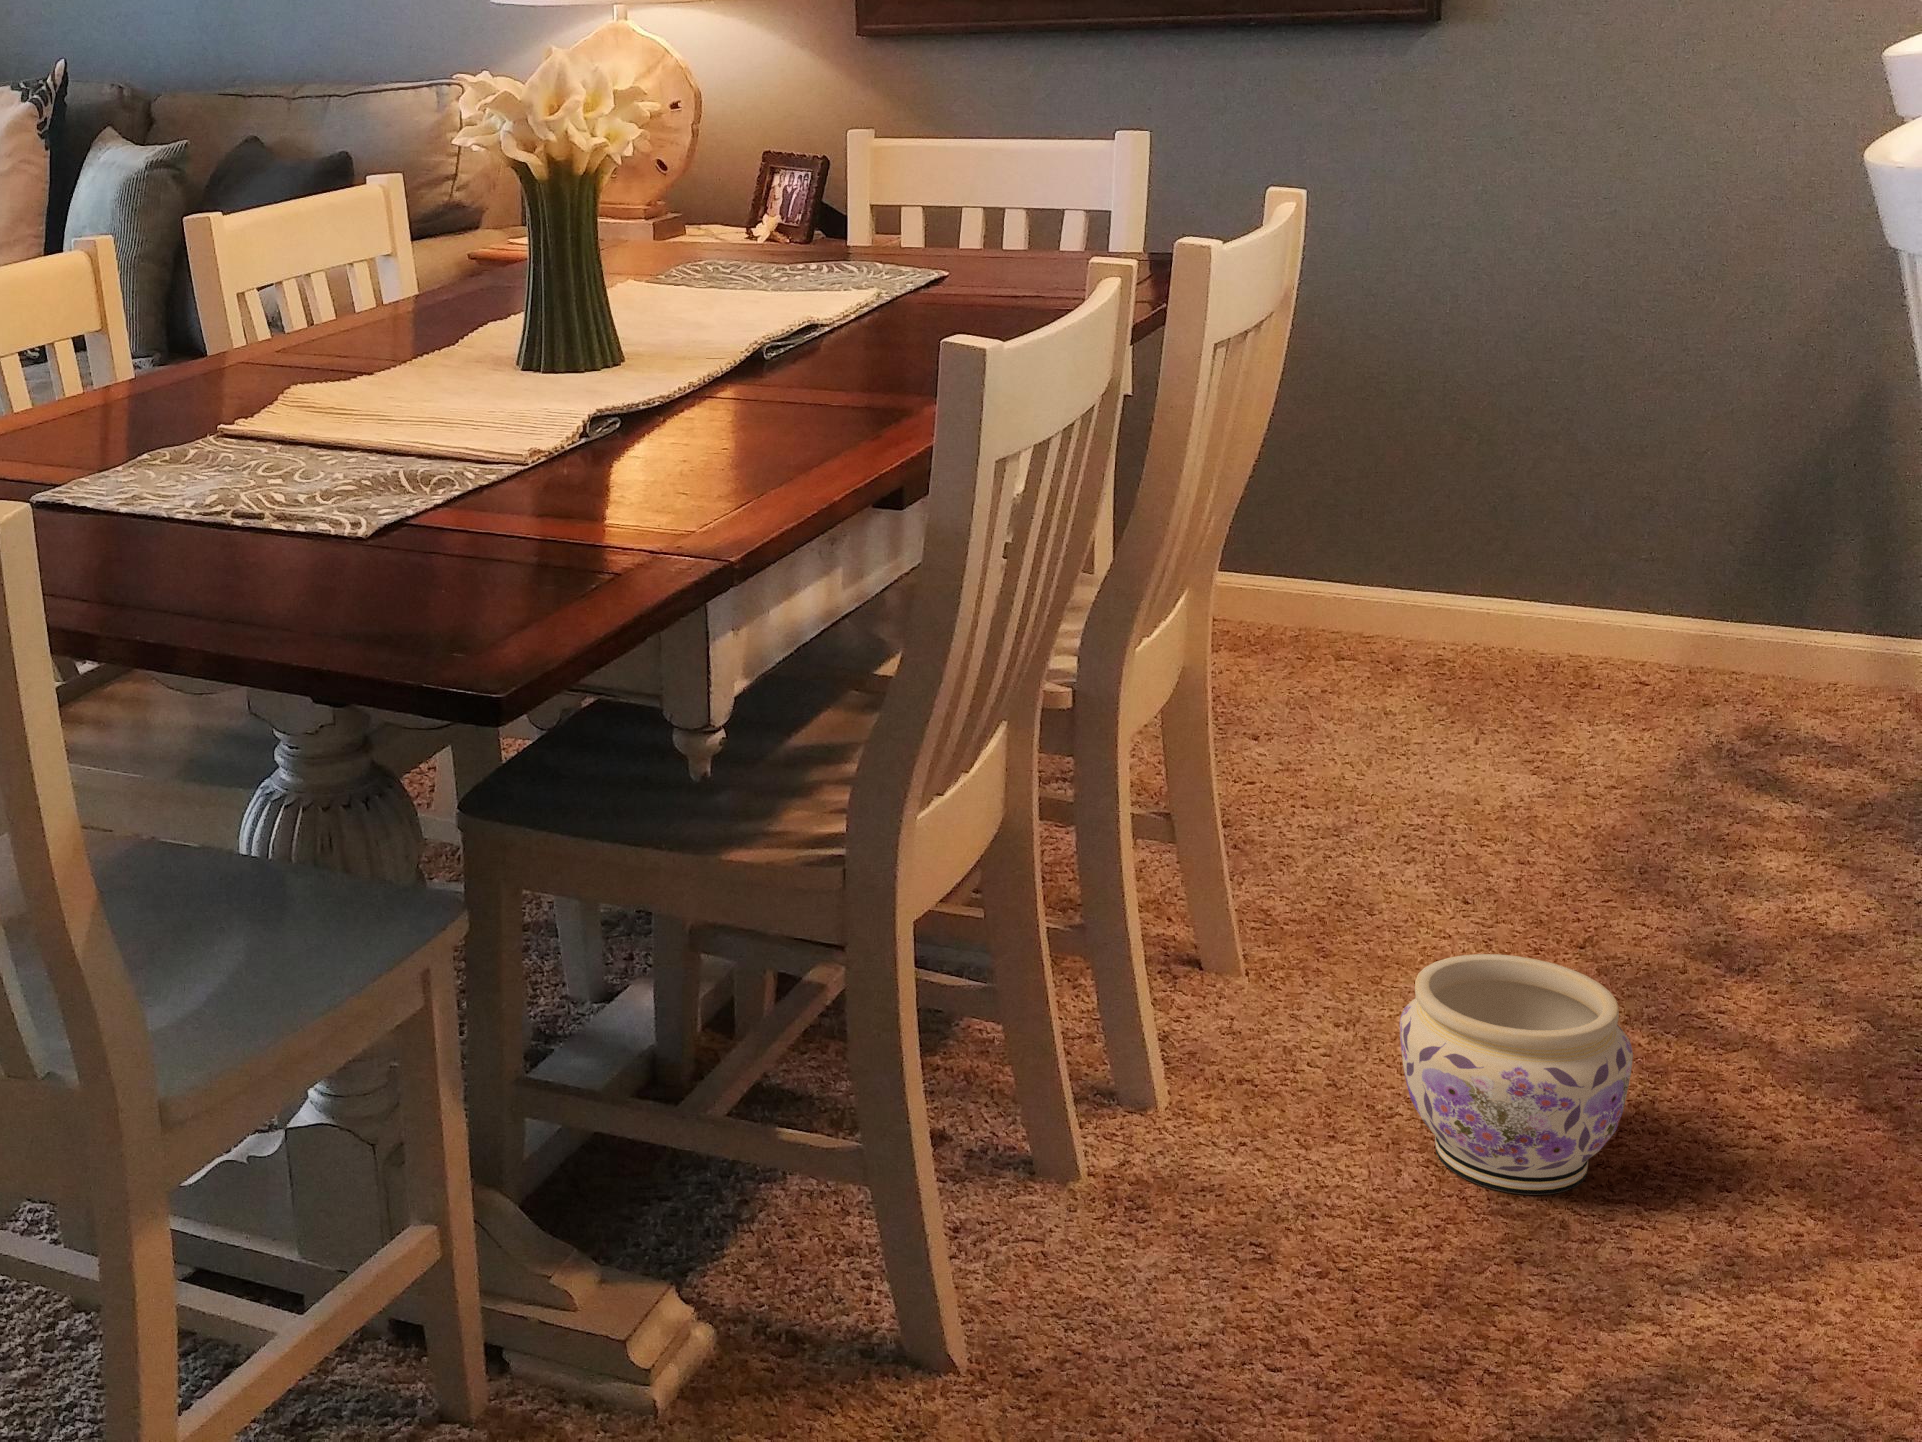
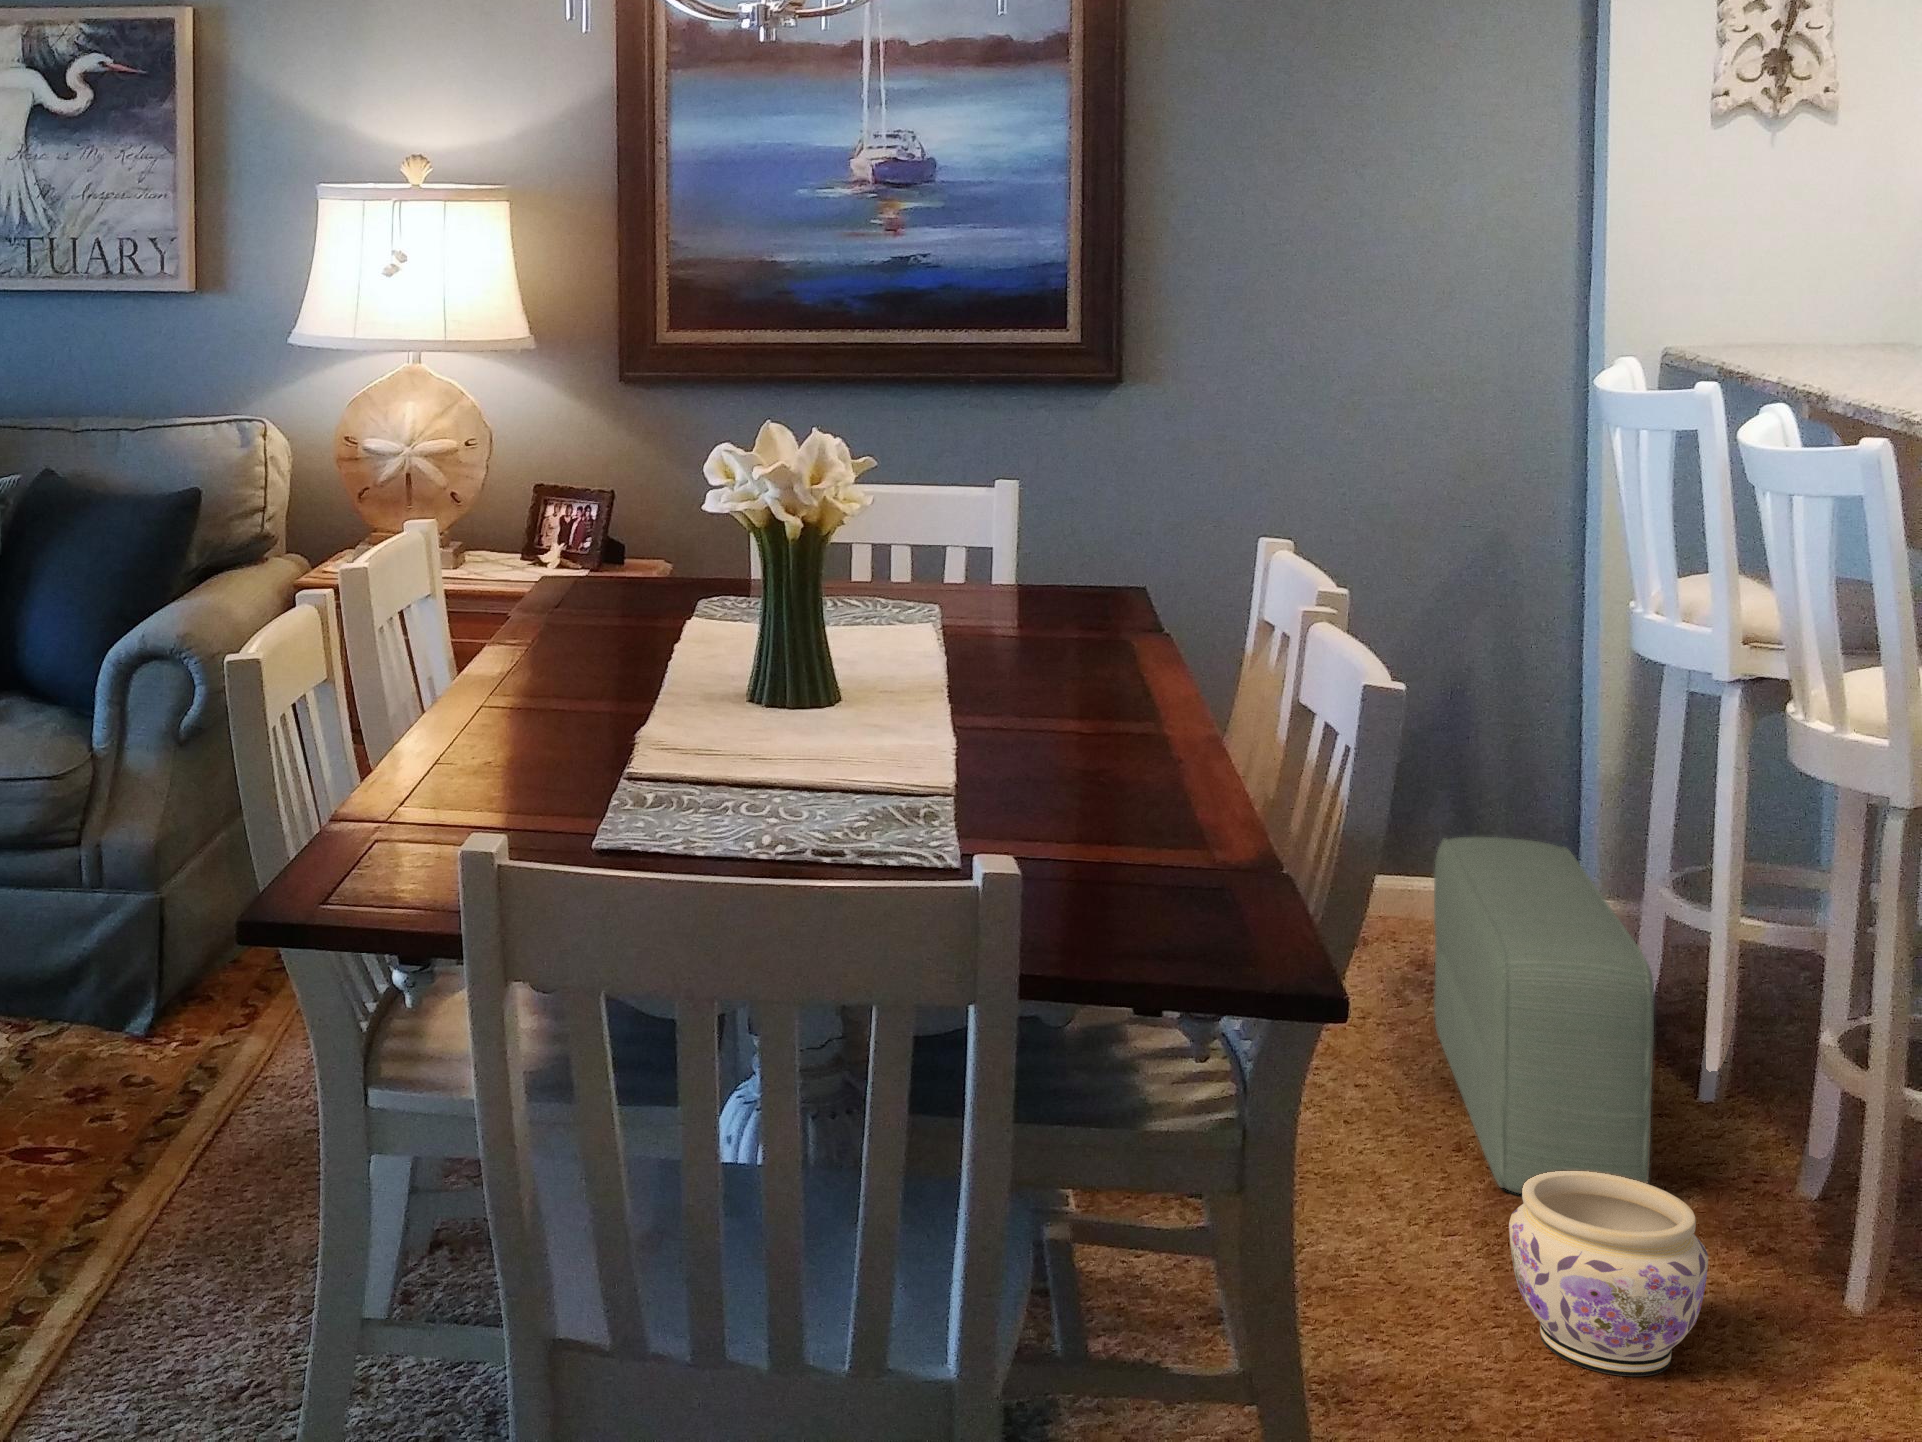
pouf: none [1567,574,1857,1017] -> present [1434,837,1654,1193]

